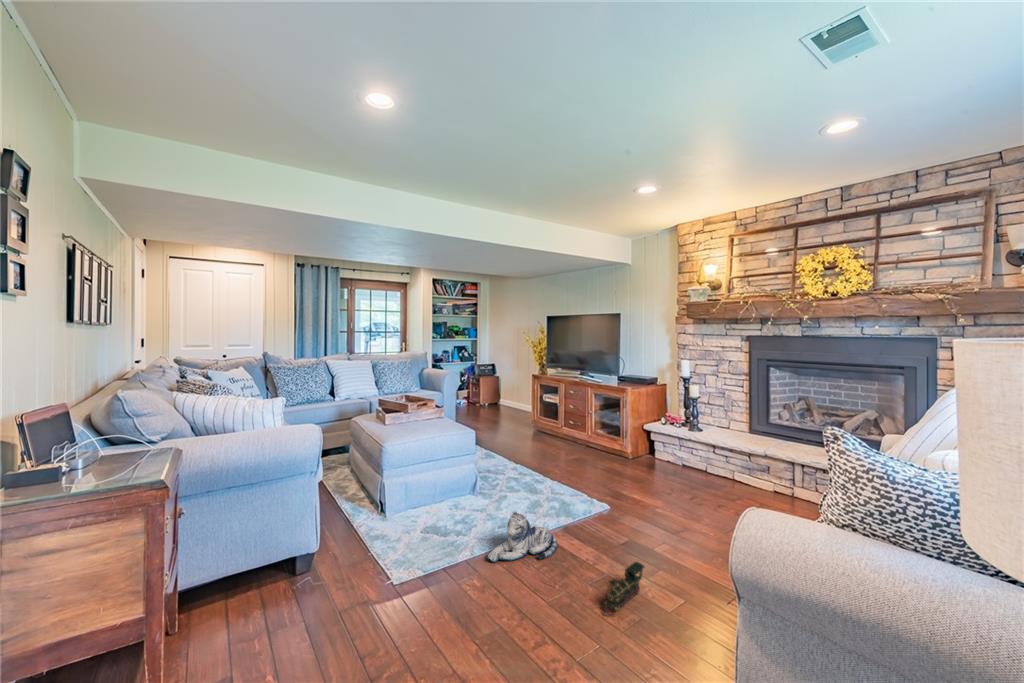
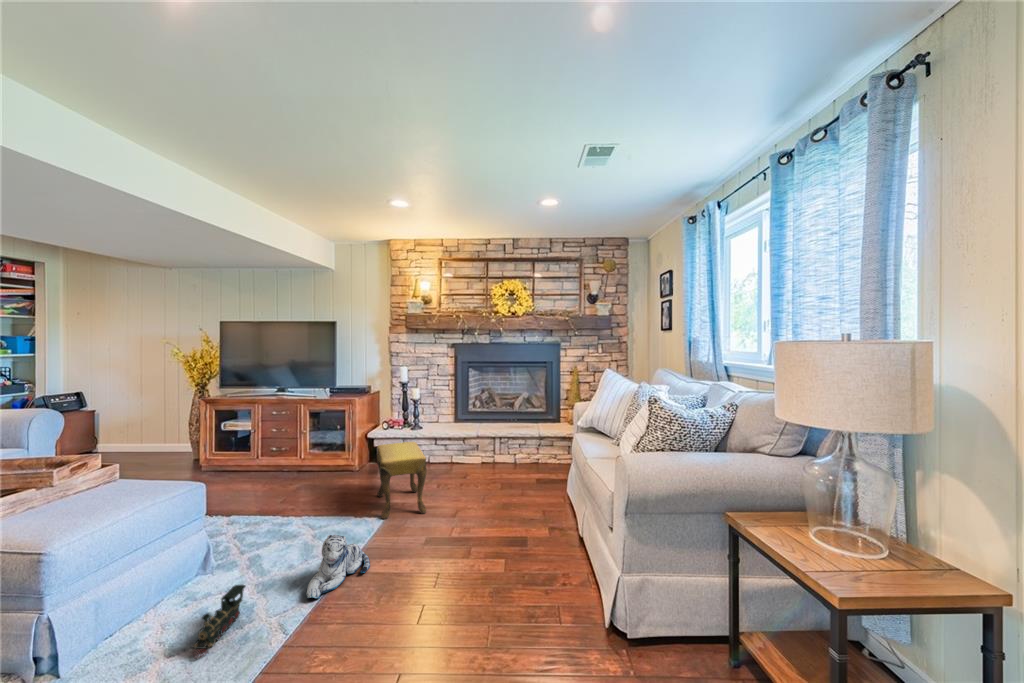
footstool: none [602,441,663,525] -> present [377,442,427,519]
toy train: present [603,562,644,615] -> present [192,585,246,659]

